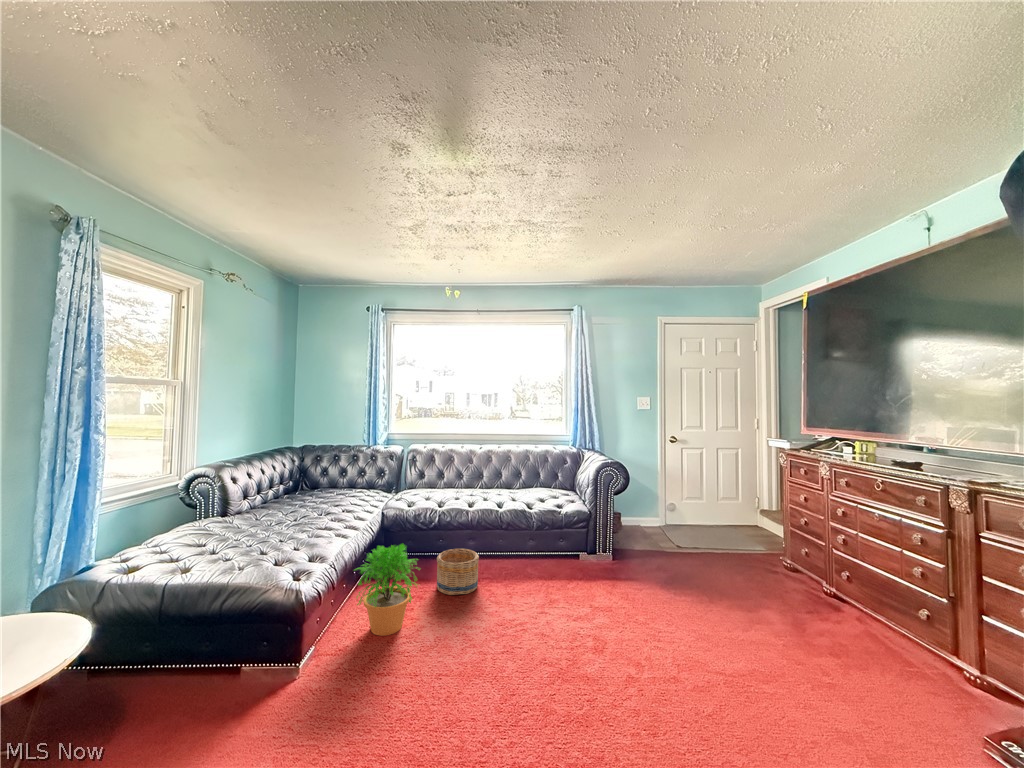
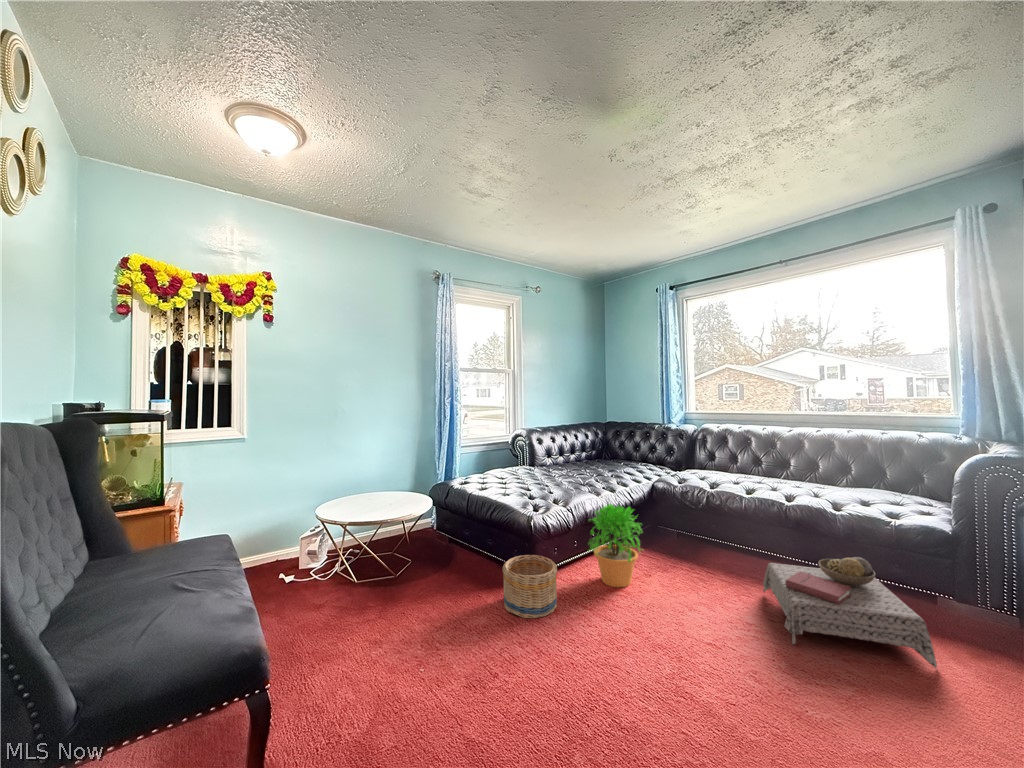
ottoman: none [501,542,606,624] -> present [763,557,937,668]
basket: present [437,549,479,595] -> present [502,555,557,618]

